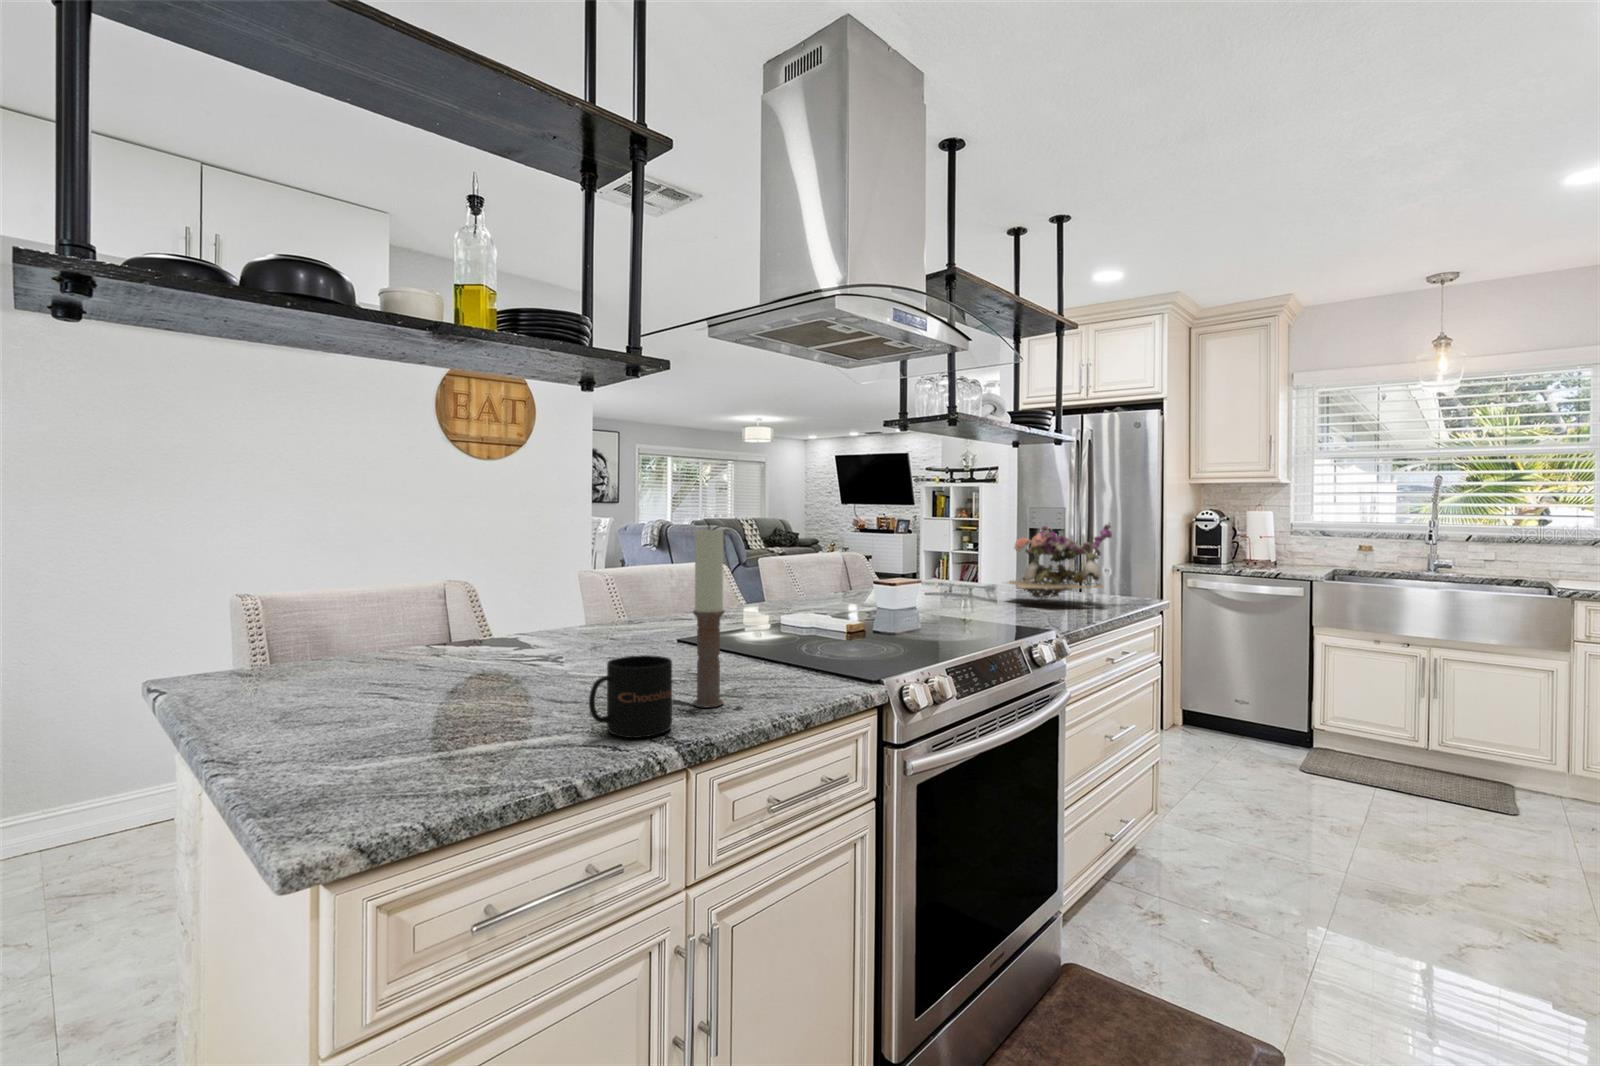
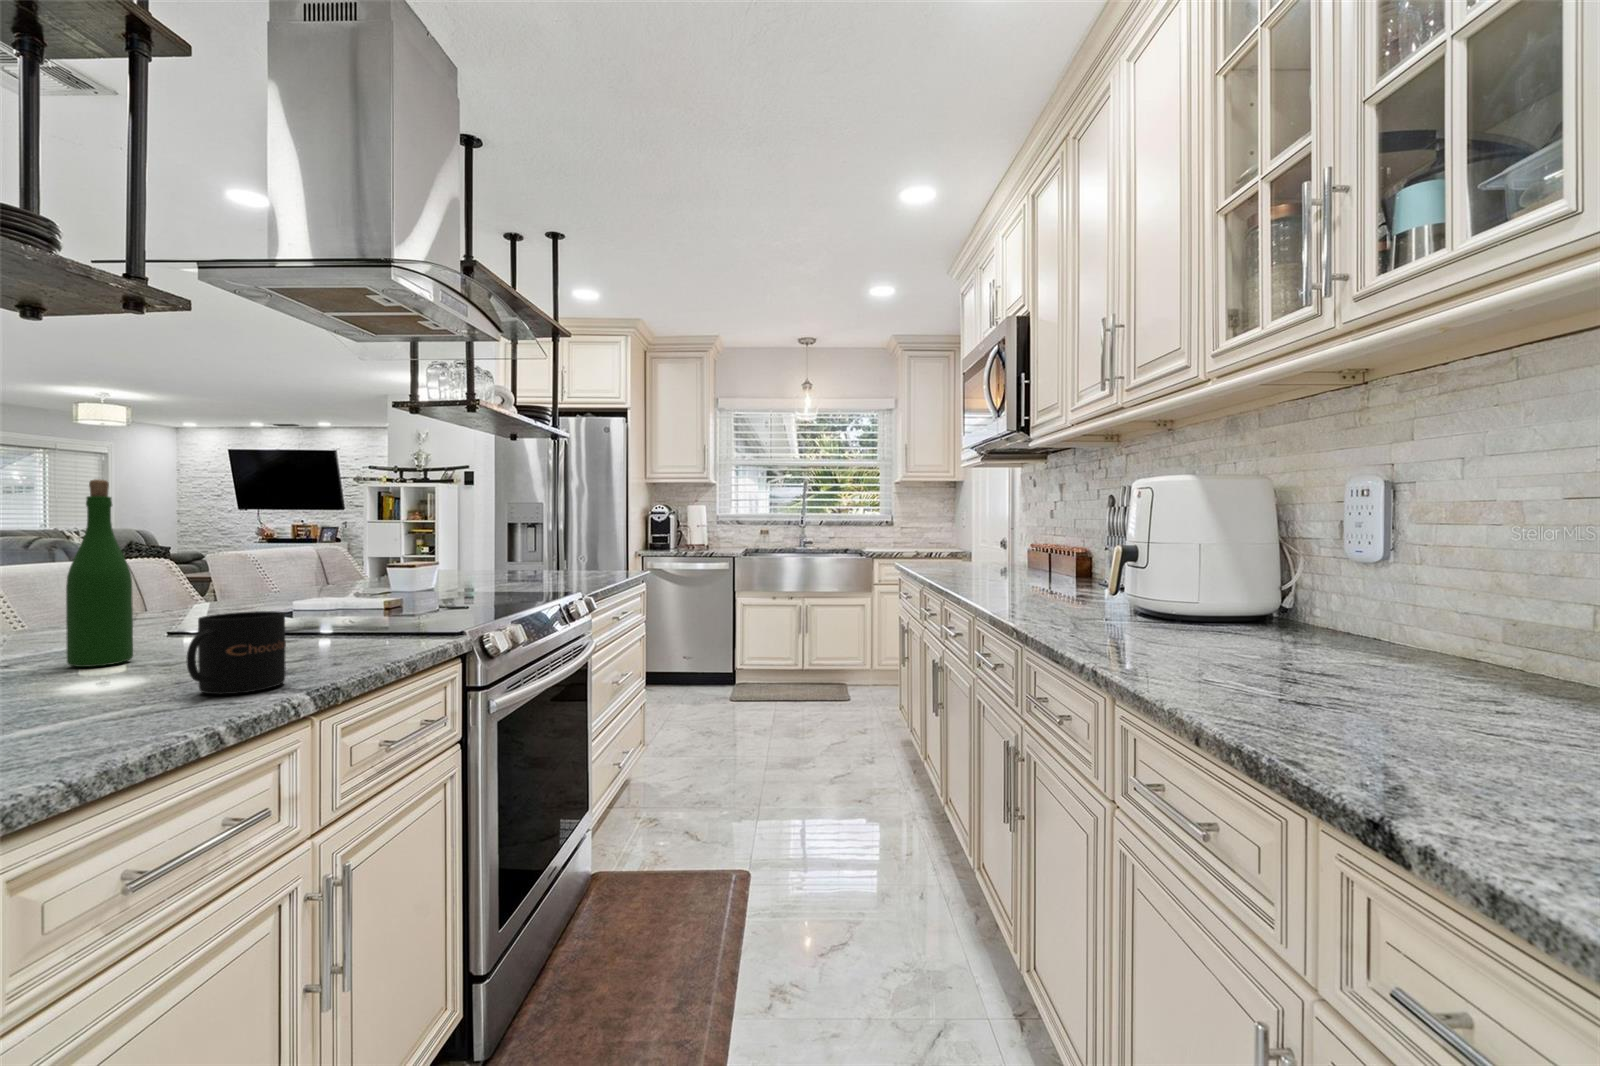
wine bottle: none [590,523,628,675] -> present [66,479,133,667]
flower arrangement: present [1008,523,1112,601] -> none [513,506,610,579]
candle: present [693,525,725,707] -> none [277,478,317,668]

